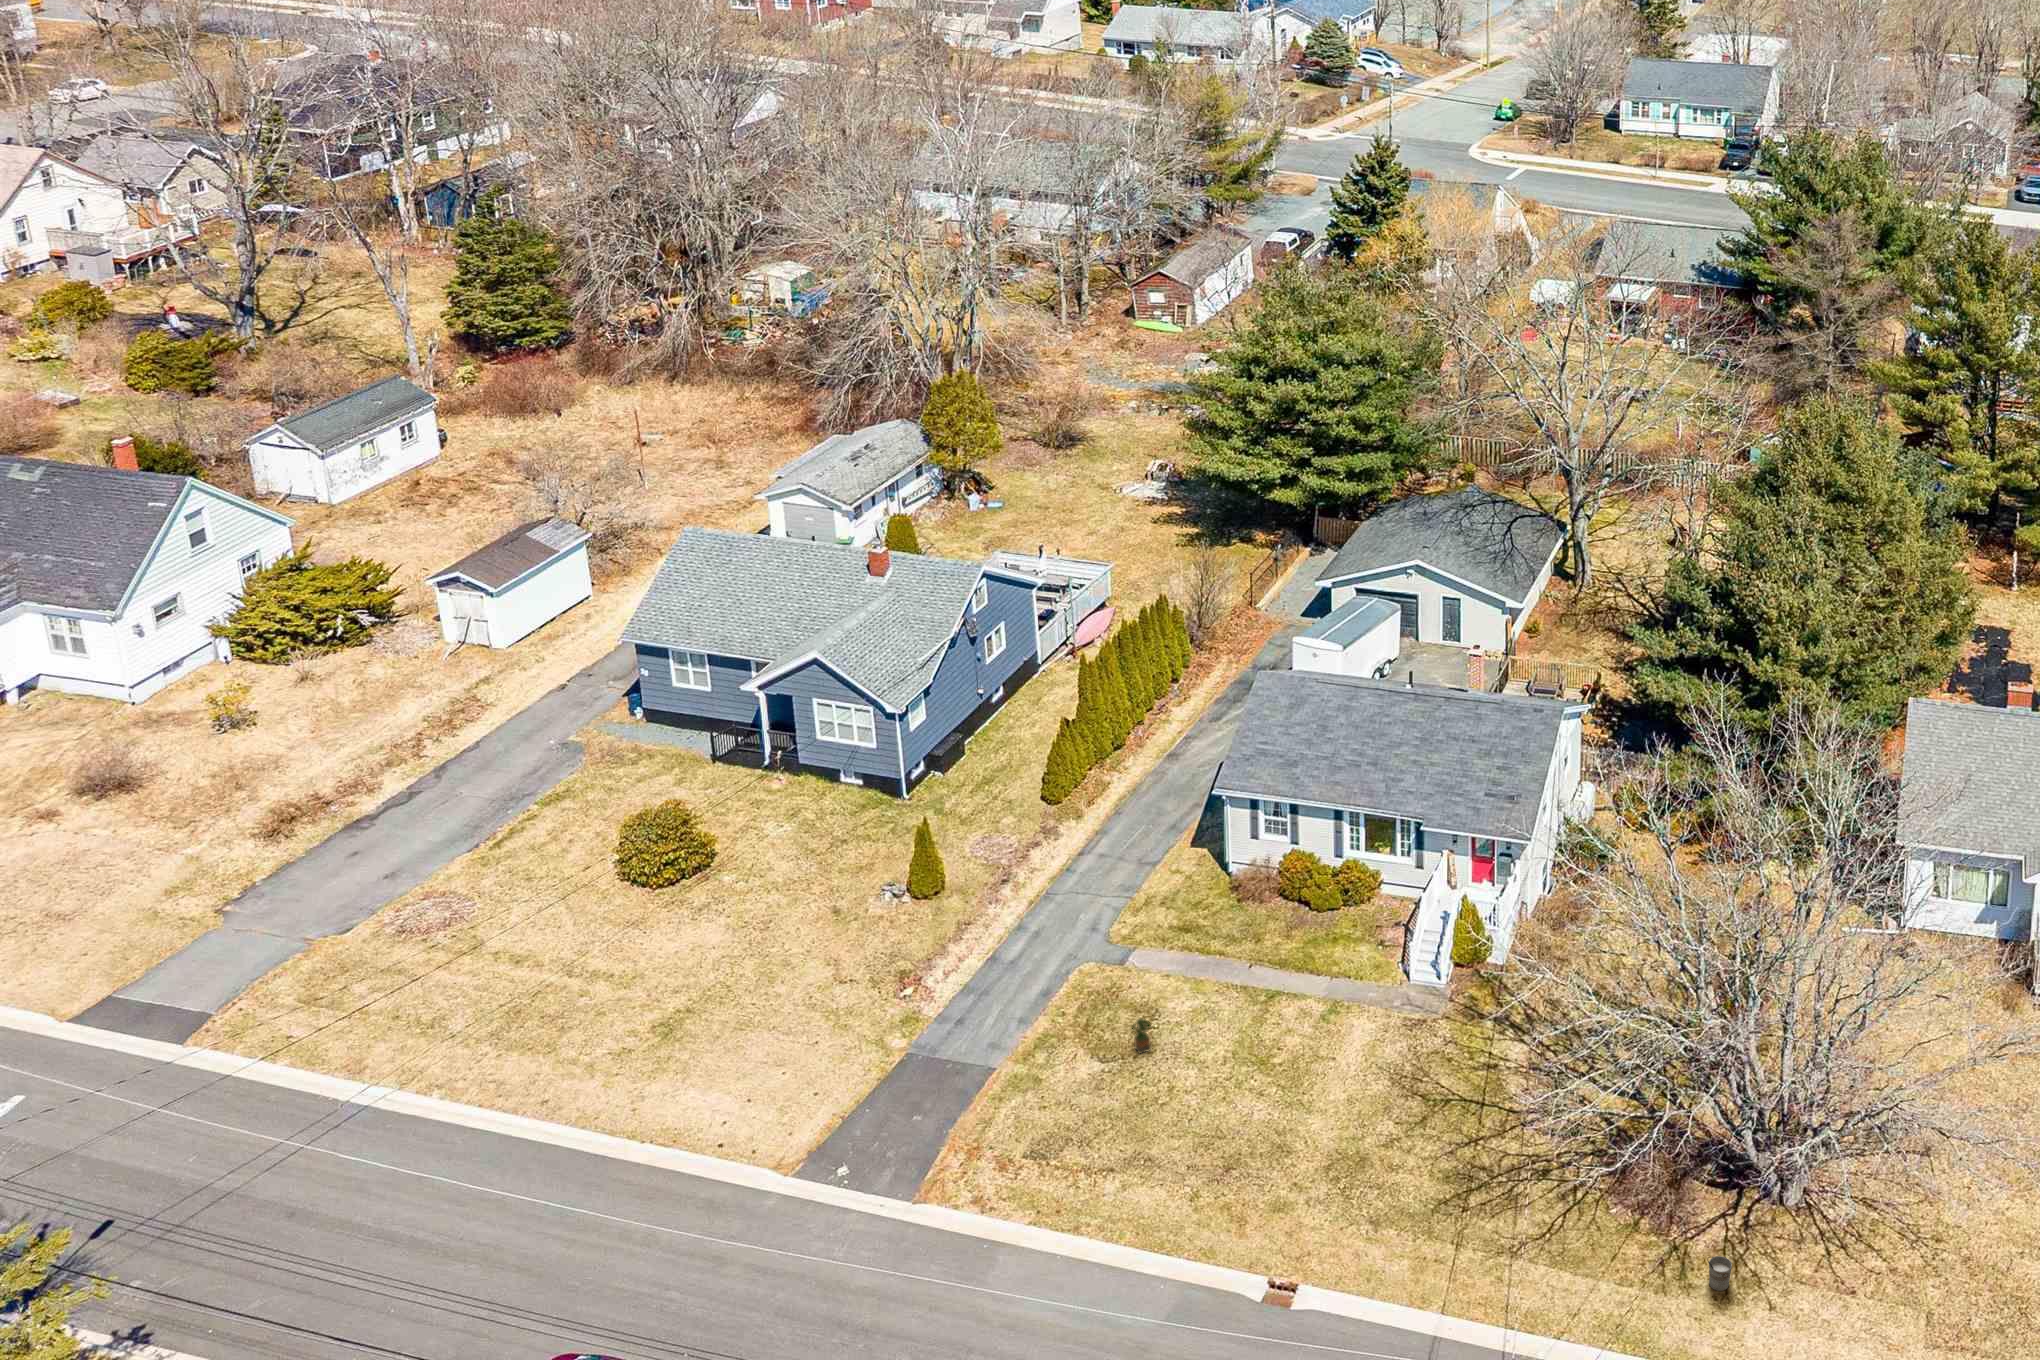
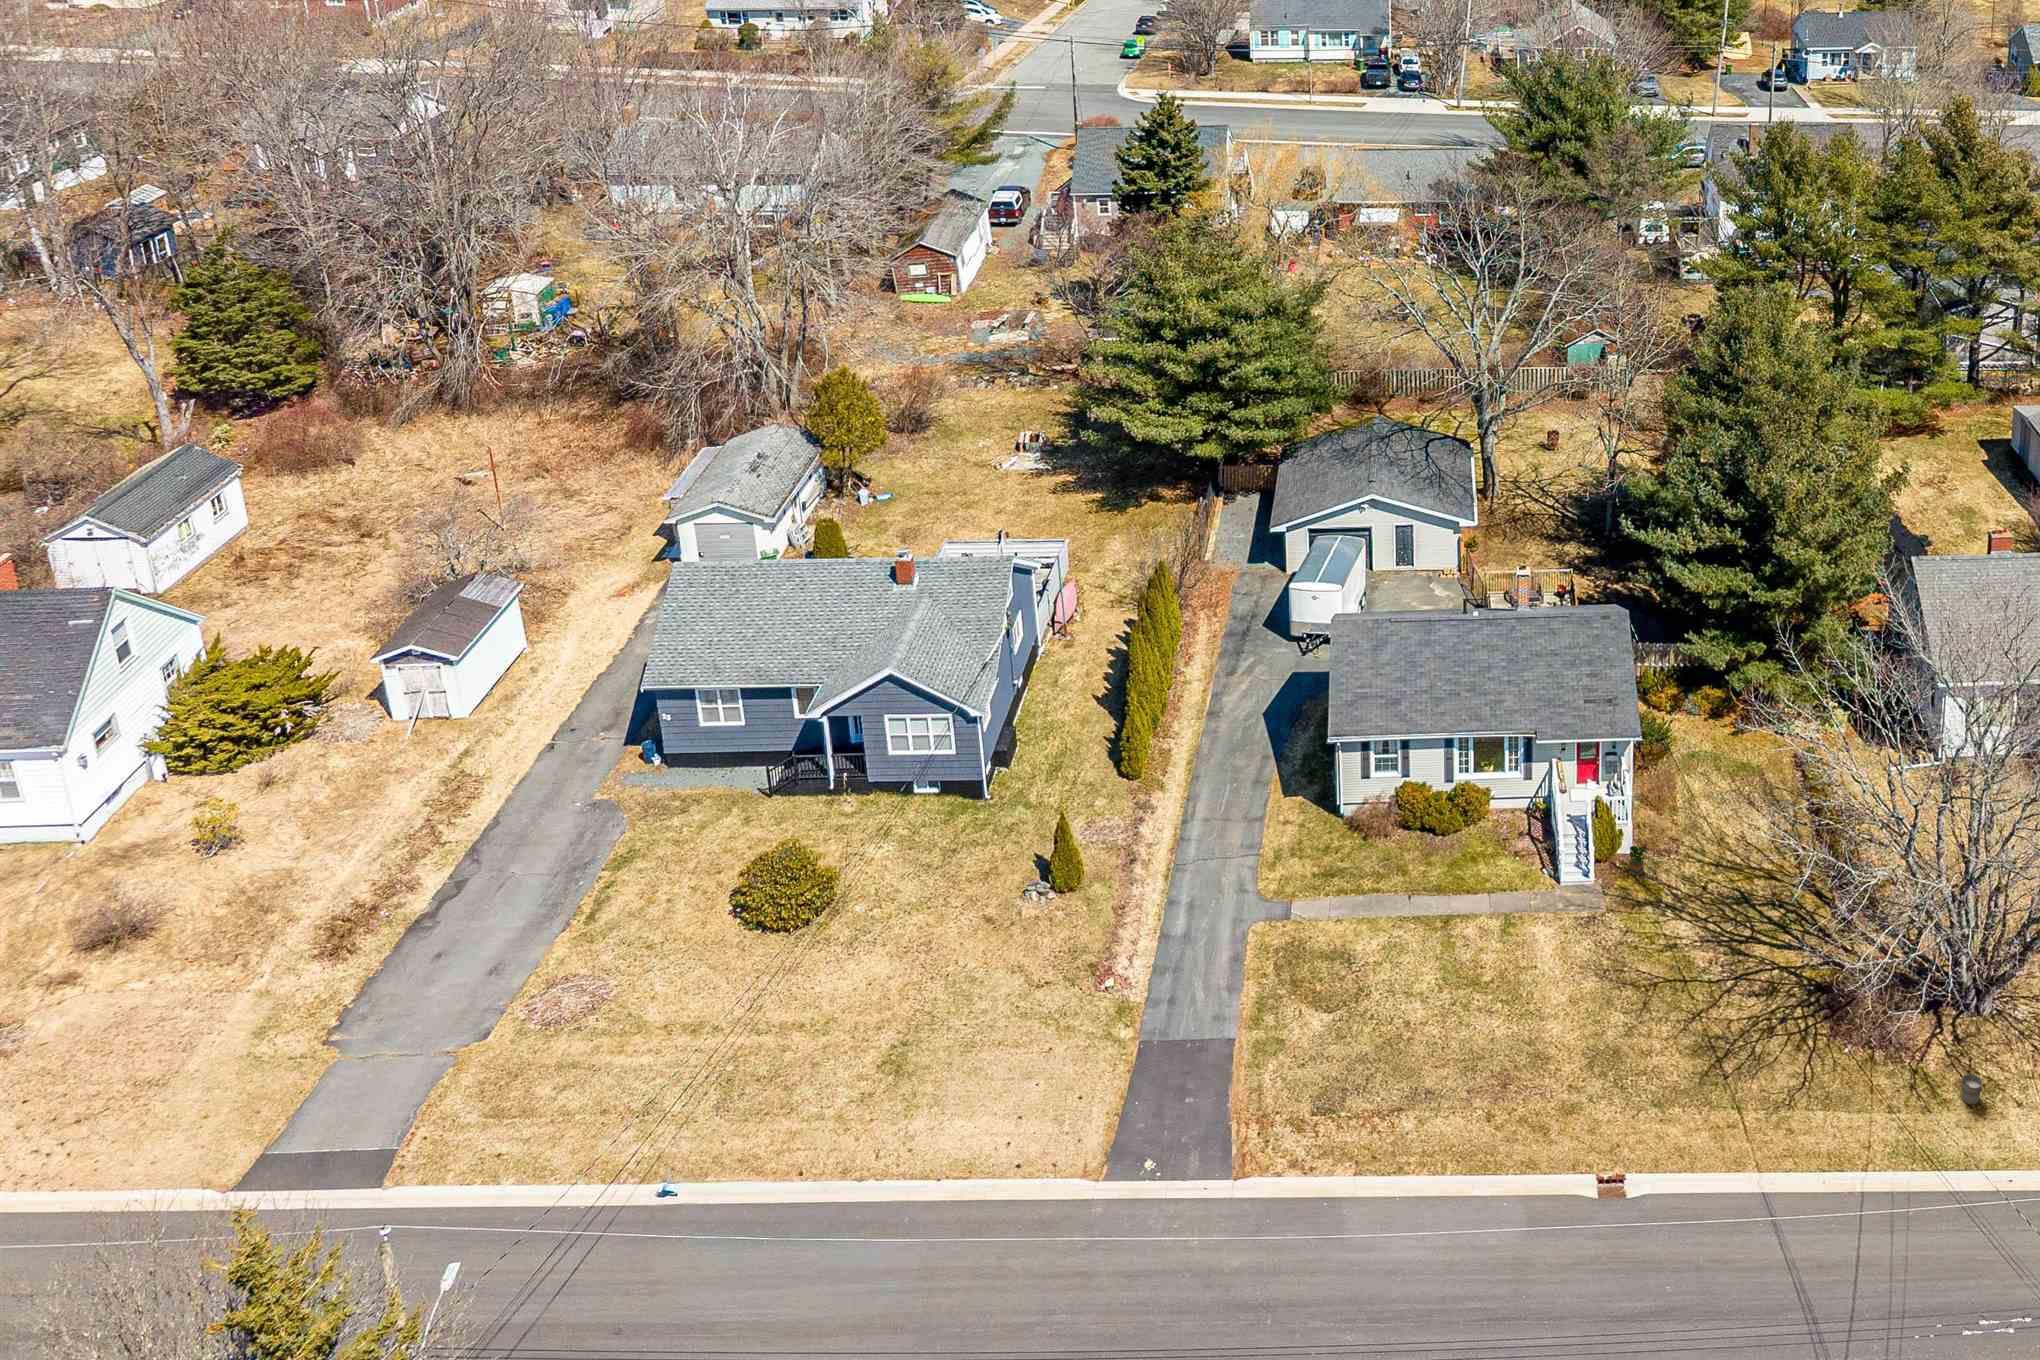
potted tree: present [1132,1019,1153,1053] -> present [1629,846,1647,876]

